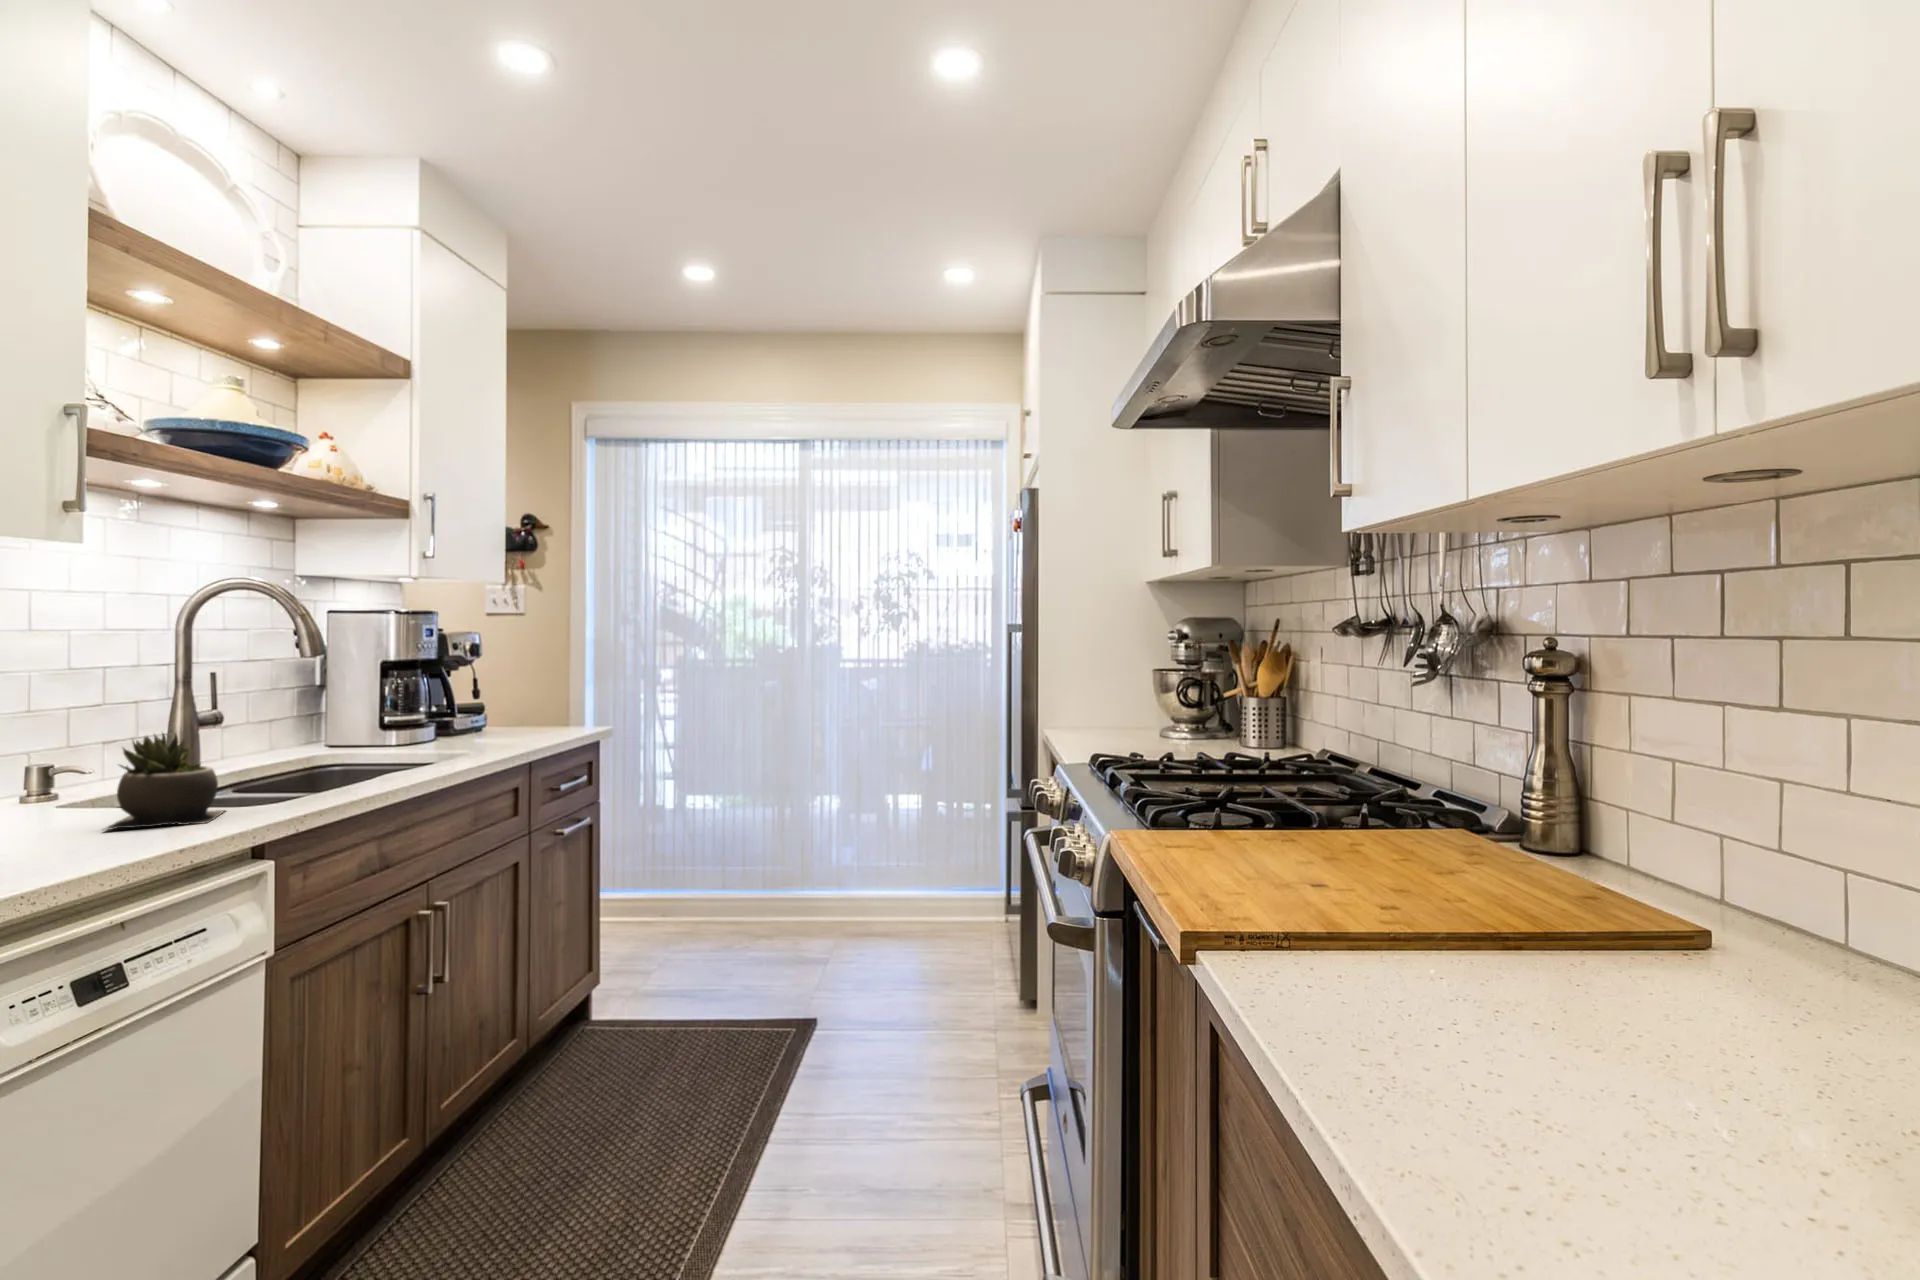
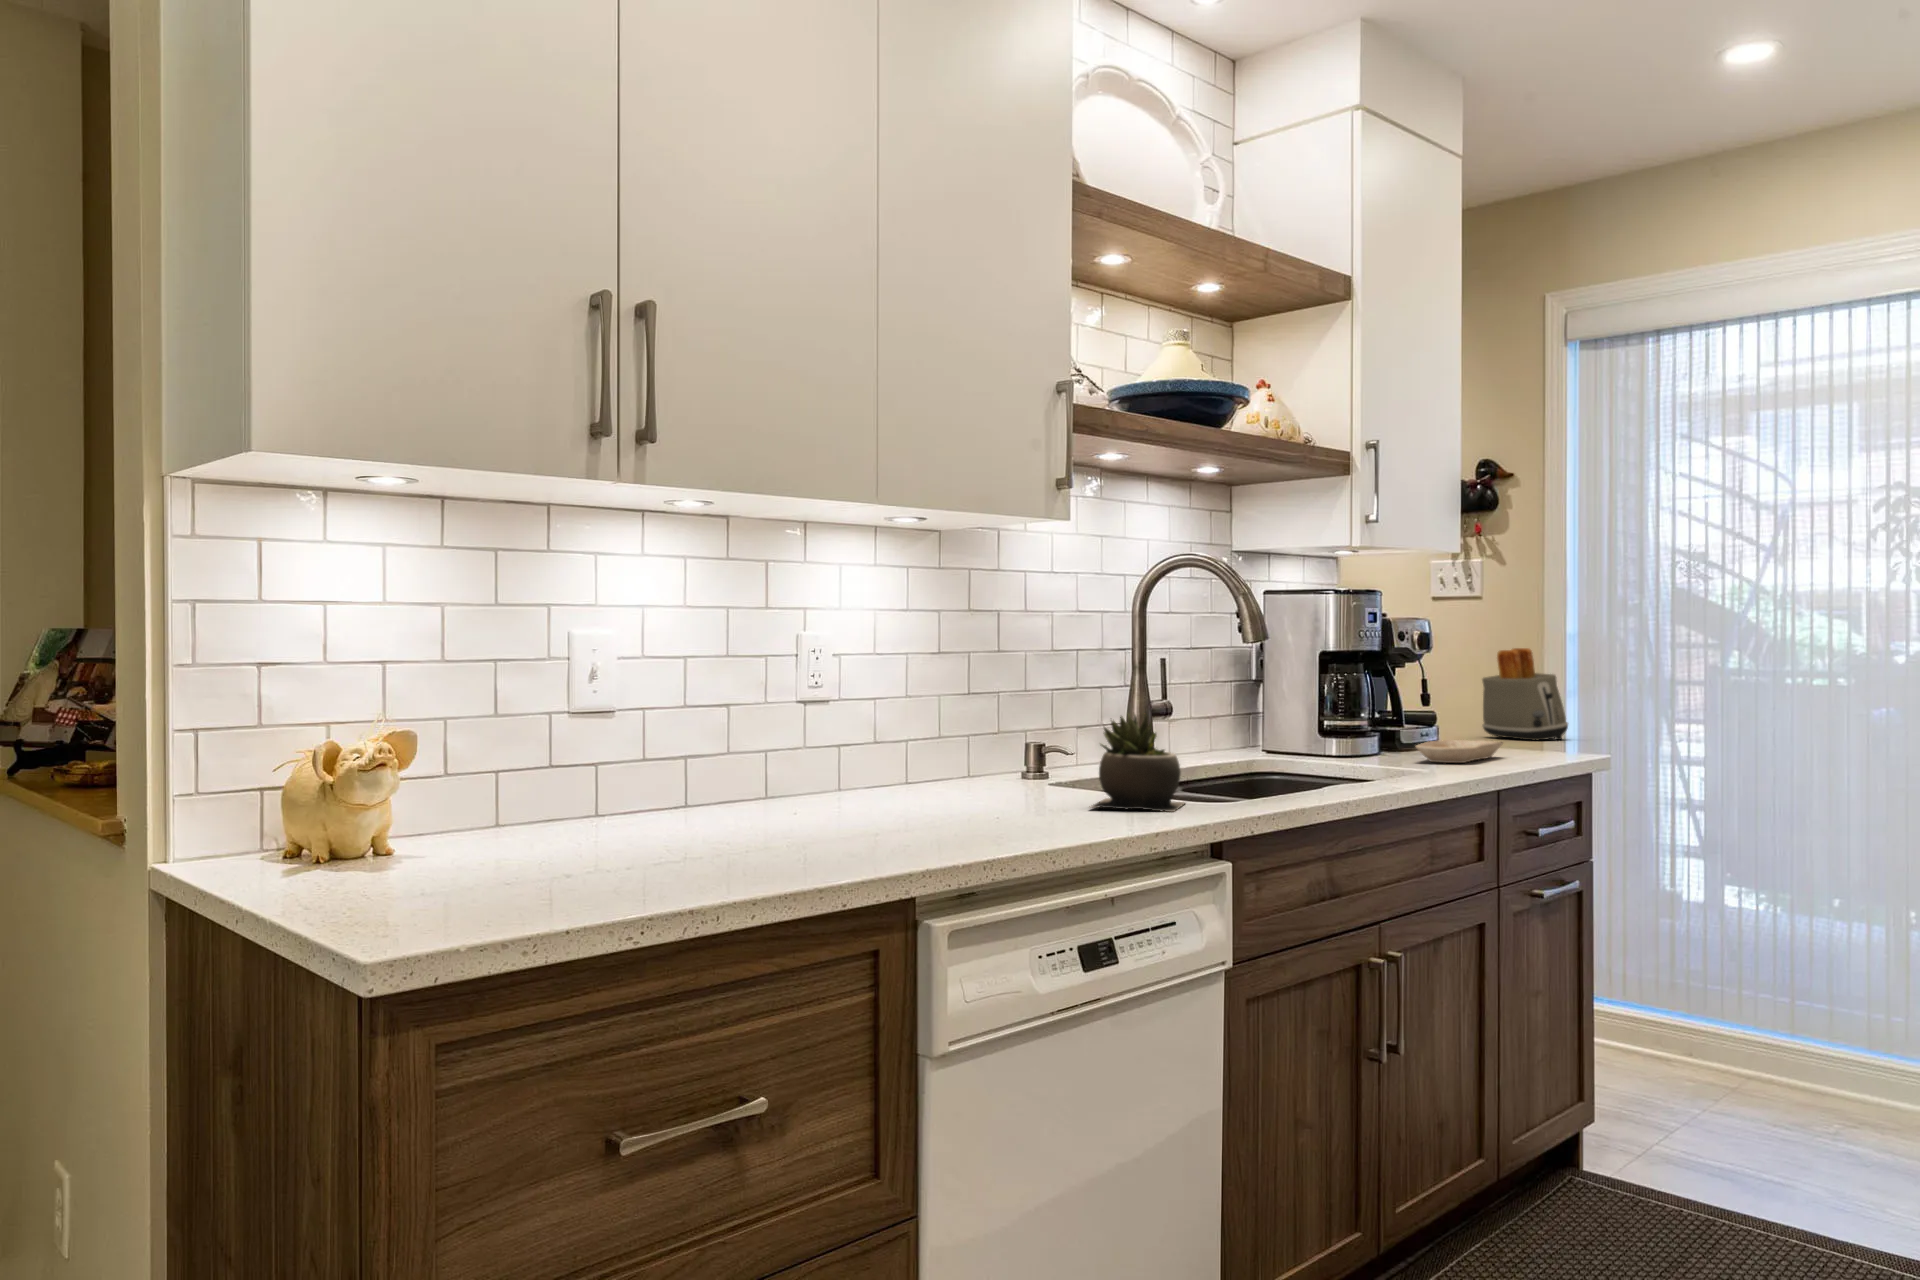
toaster: none [525,651,587,717] -> present [1482,648,1568,740]
tray: none [466,723,536,744] -> present [1416,740,1503,763]

